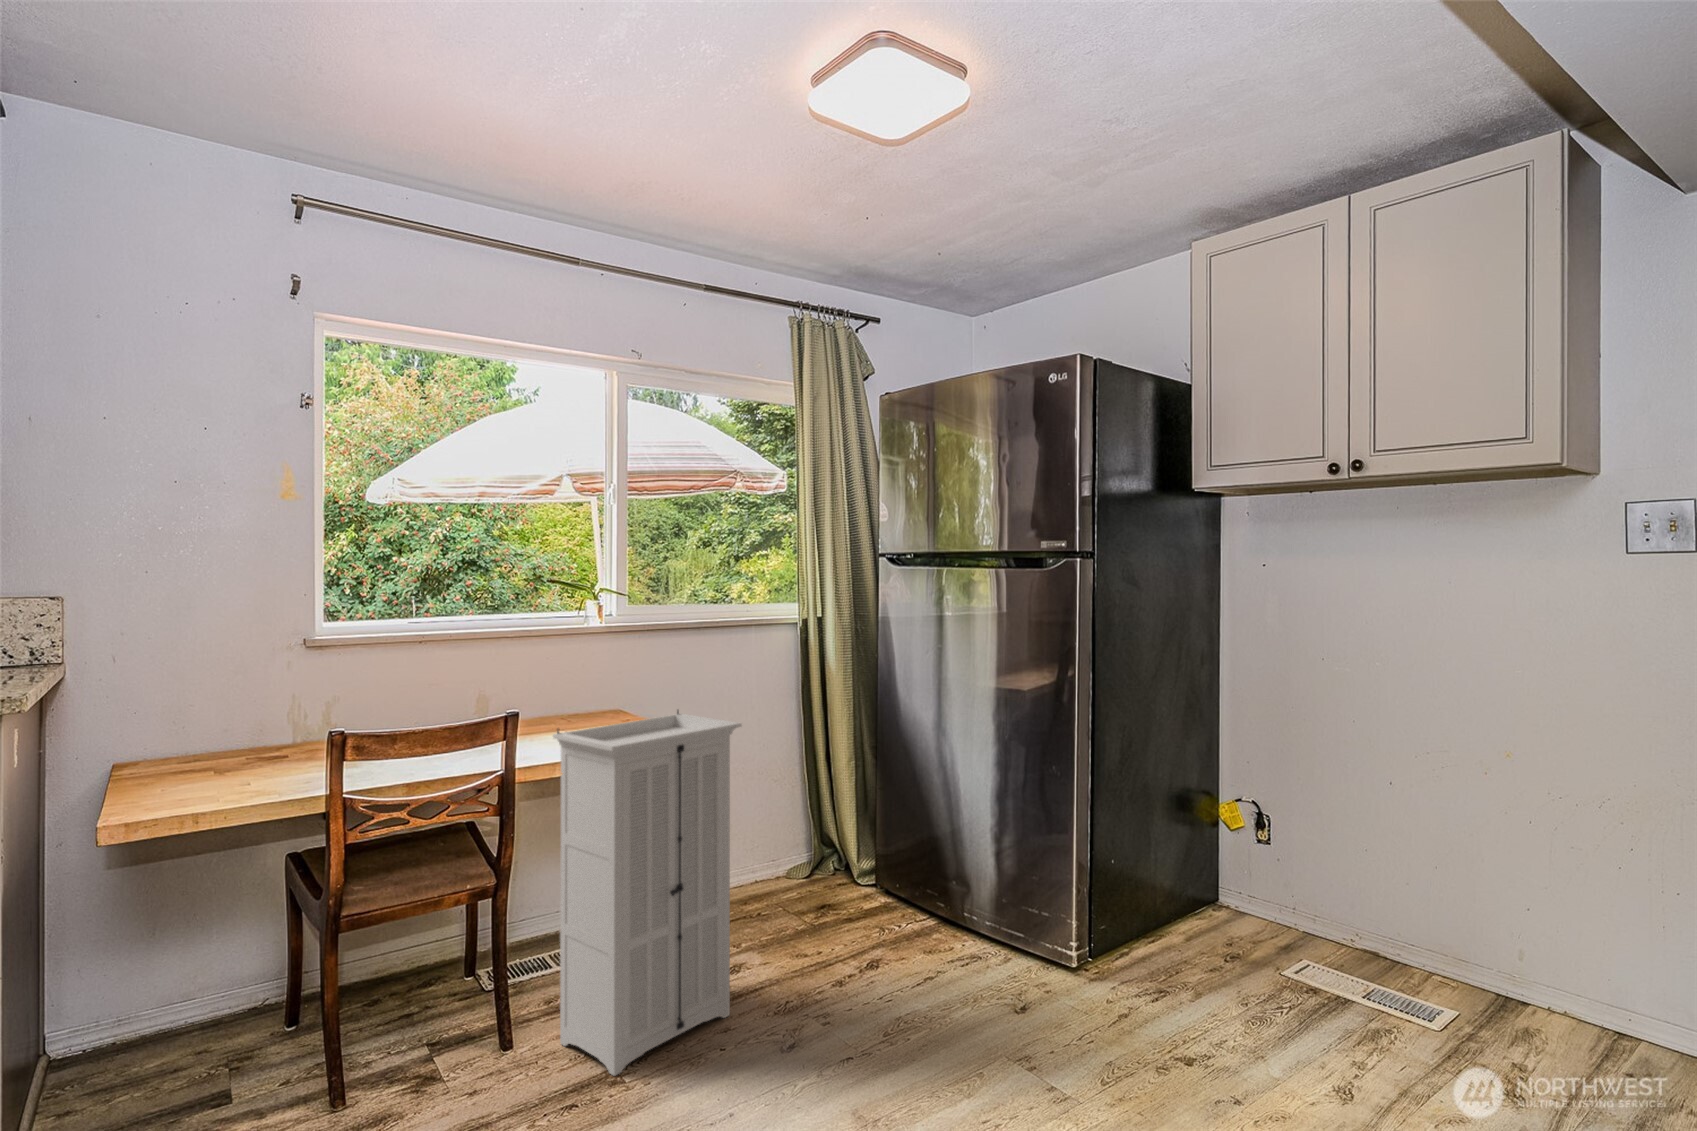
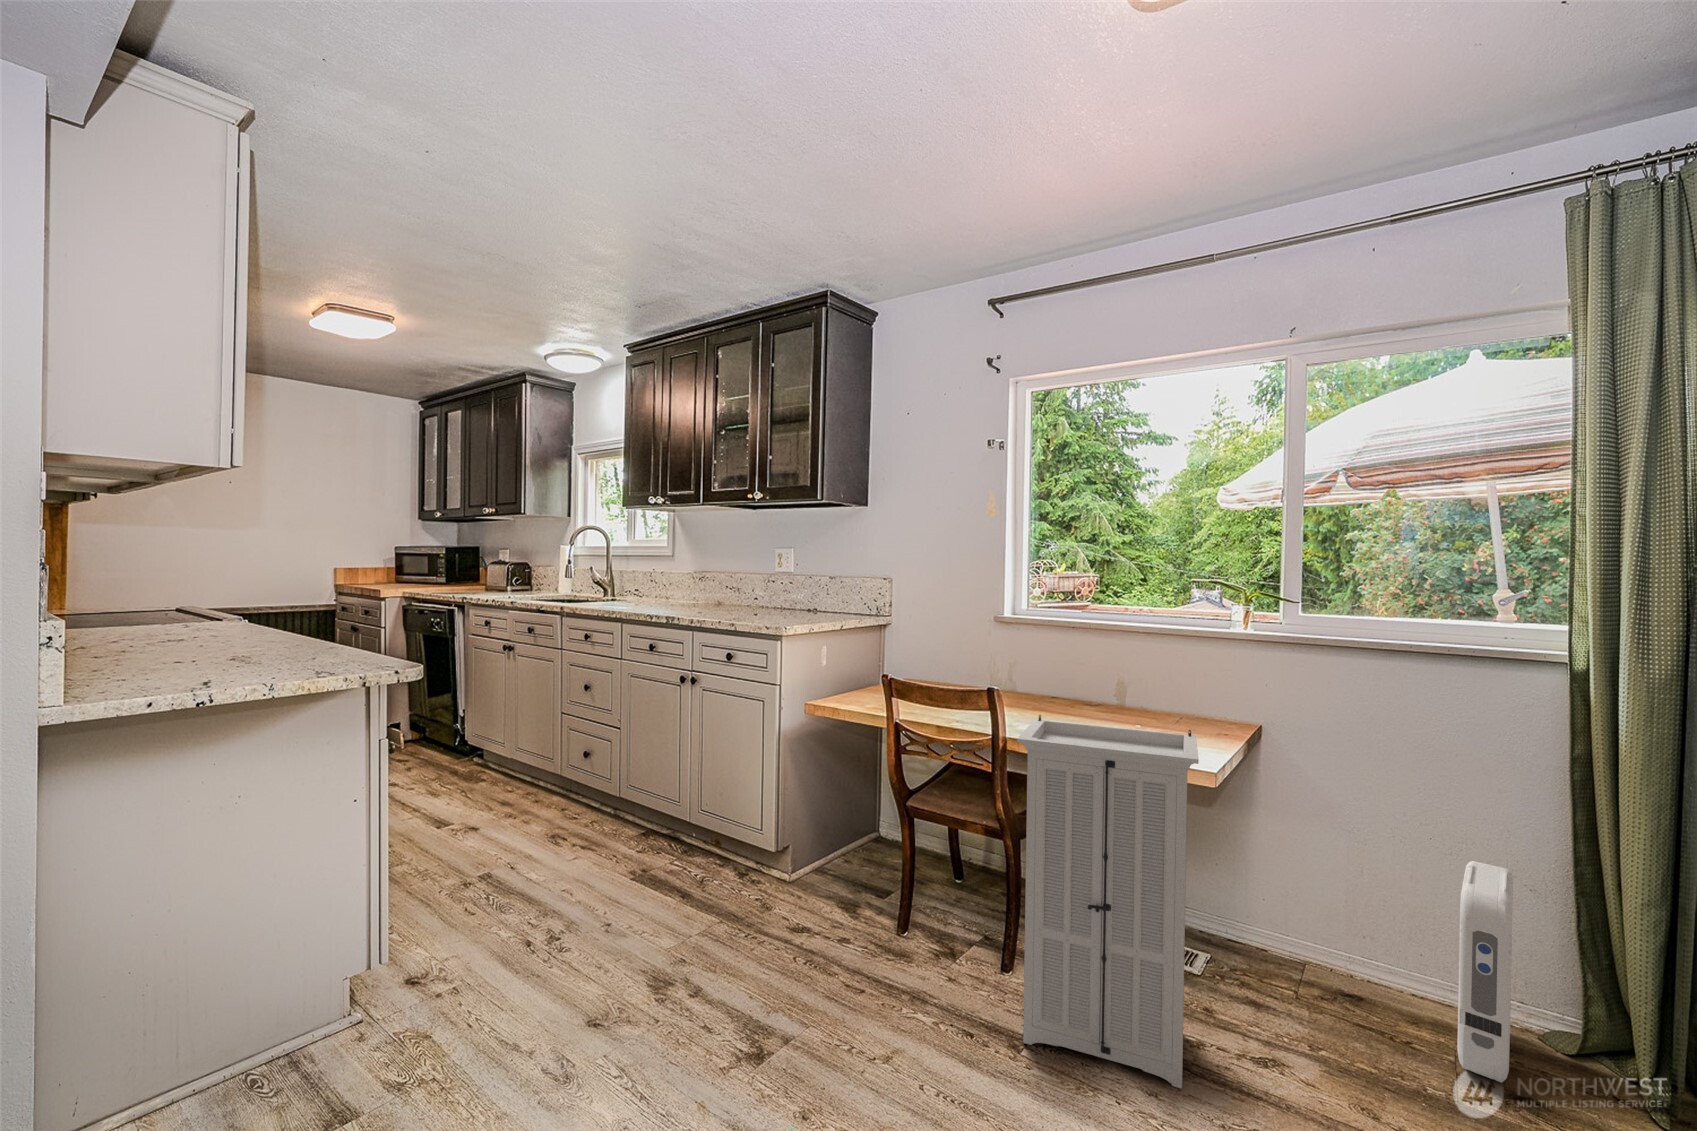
air purifier: none [752,769,813,910] -> present [1457,861,1513,1083]

